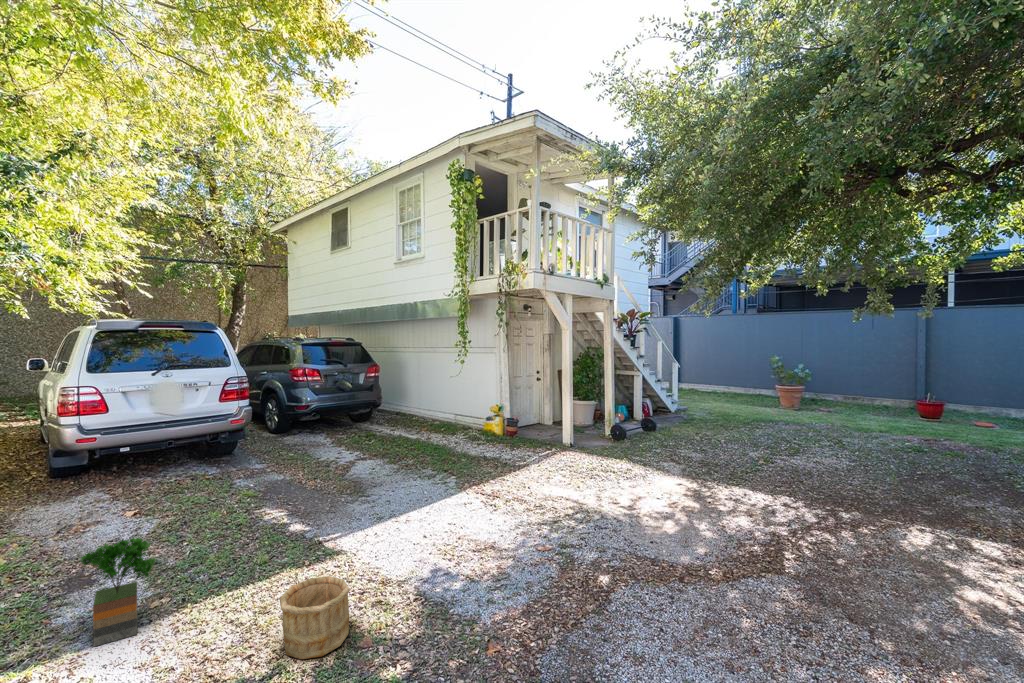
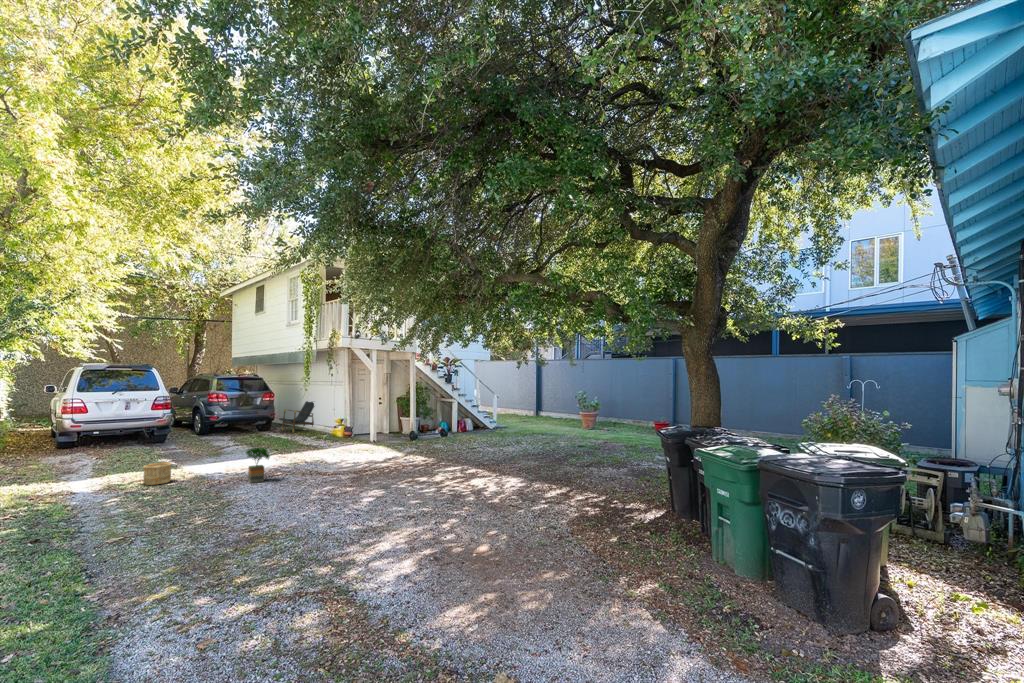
lounge chair: none [388,377,440,425] -> present [280,401,315,432]
potted tree: present [79,537,156,647] -> present [246,448,270,483]

